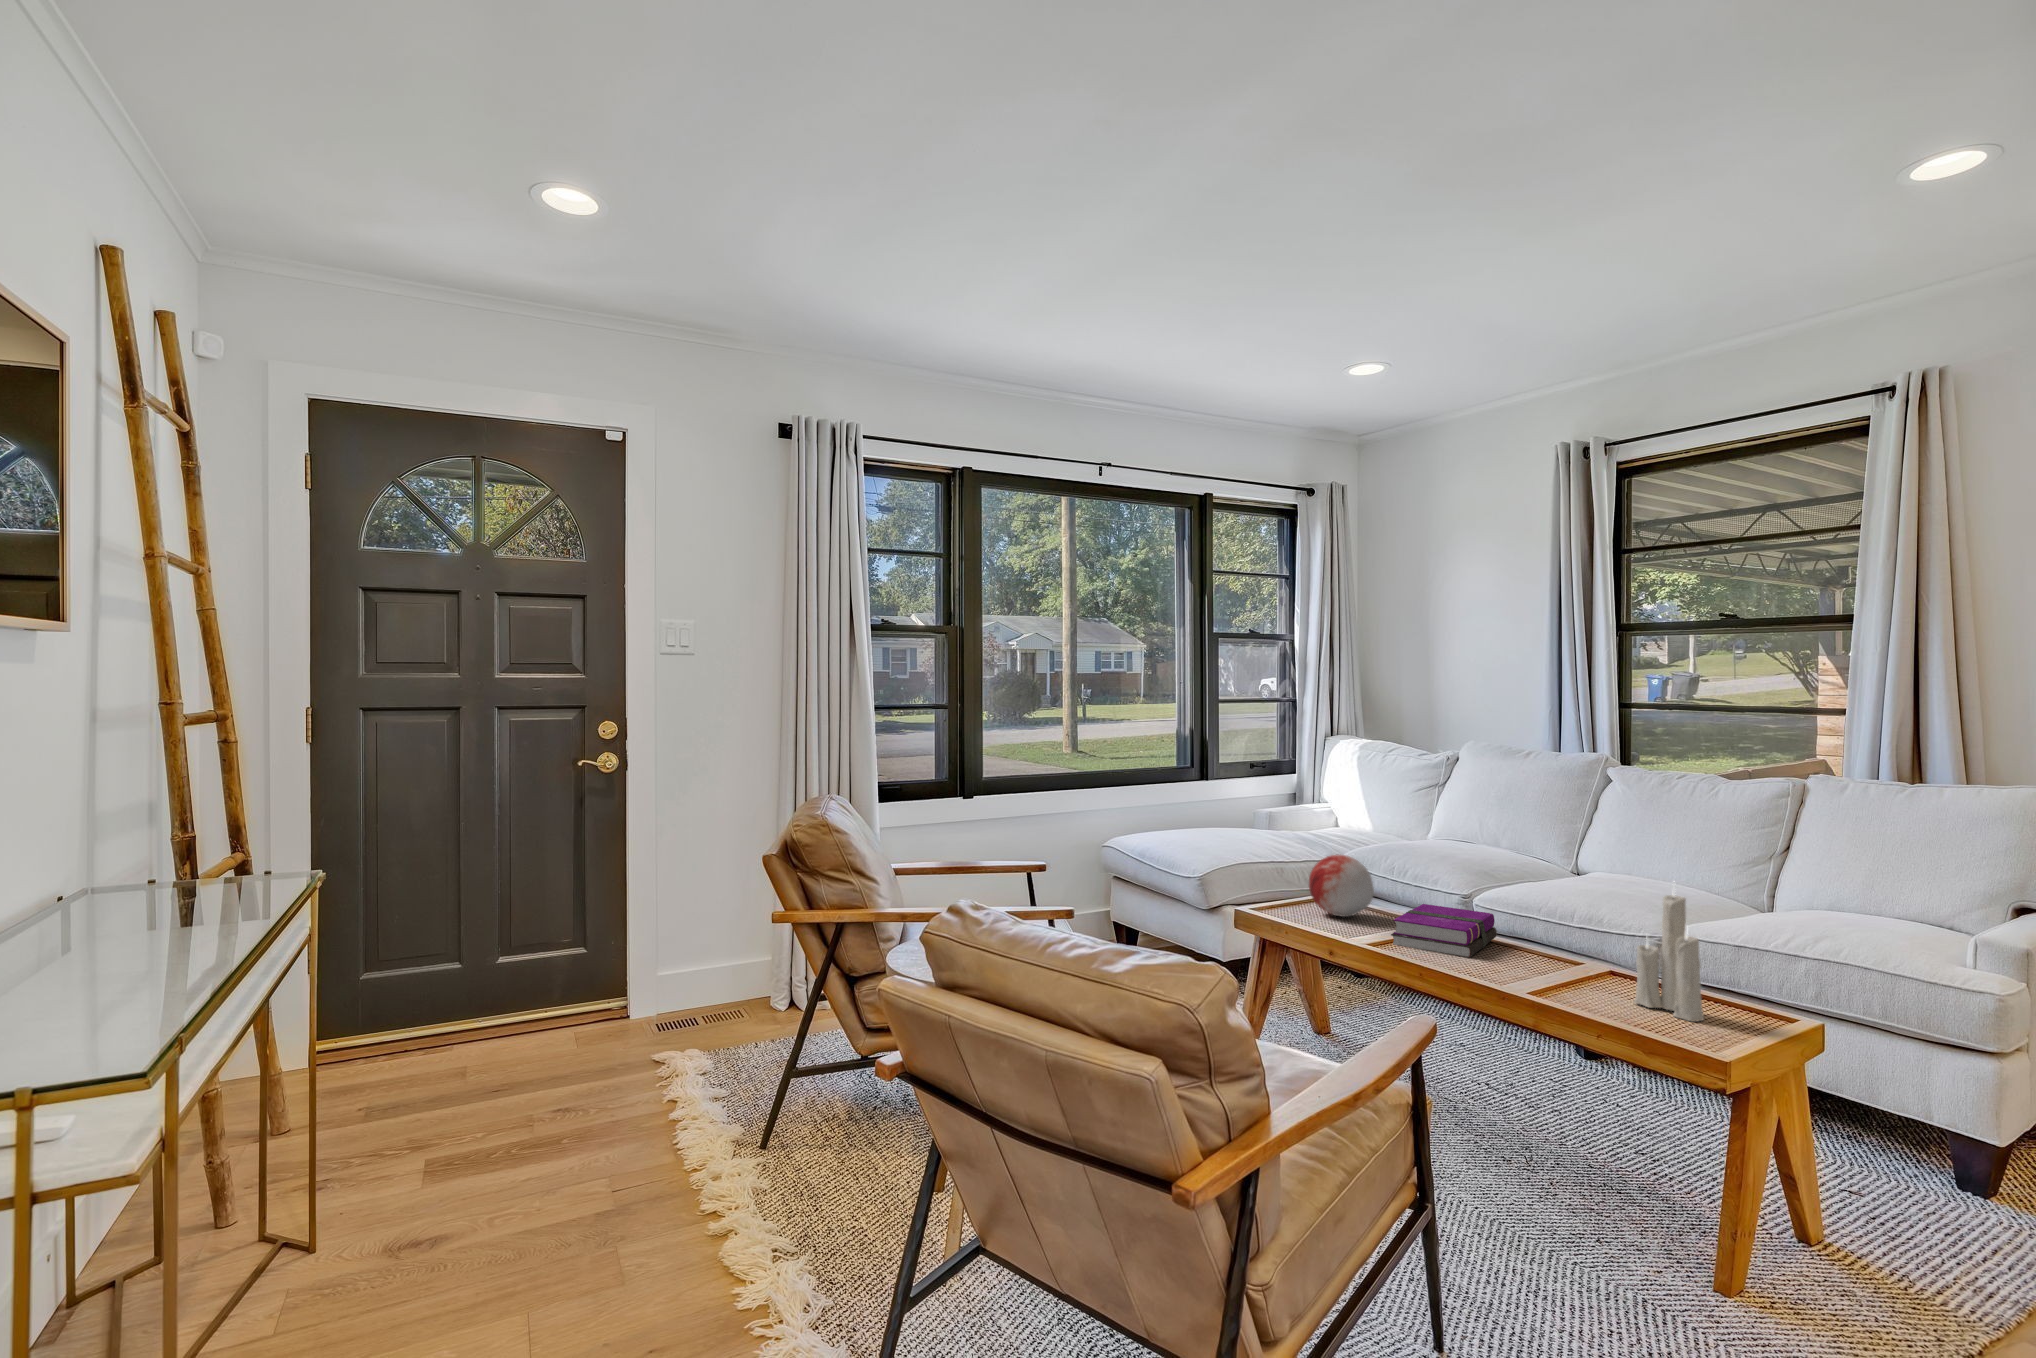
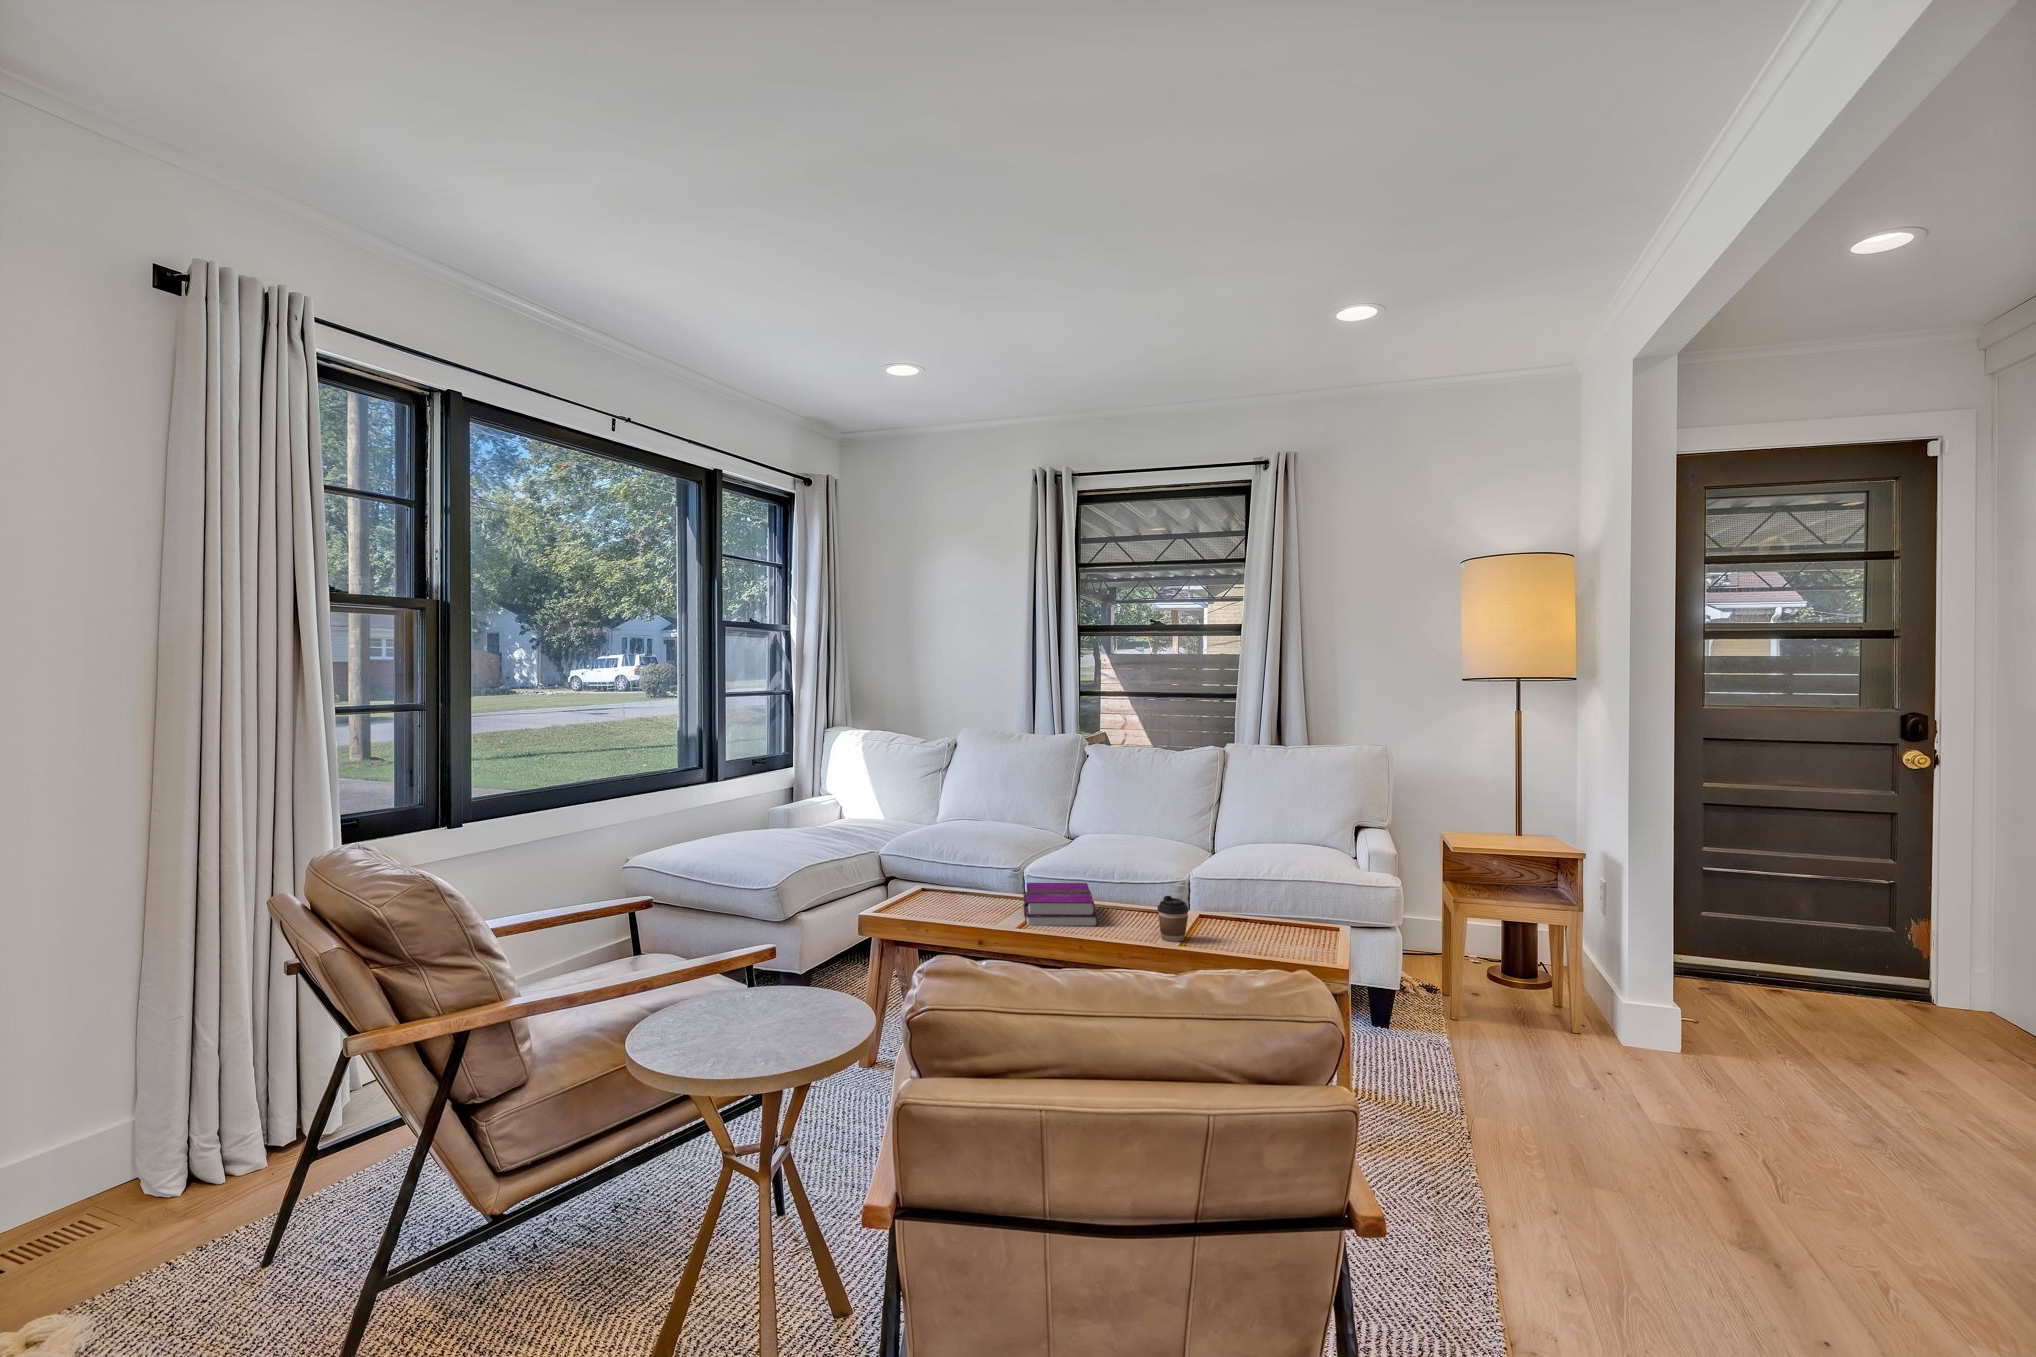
decorative orb: present [1309,855,1374,917] -> none [918,846,980,906]
candle: present [1634,881,1704,1022] -> none [1244,832,1298,949]
coffee cup: none [1521,933,1562,987] -> present [1158,896,1189,942]

